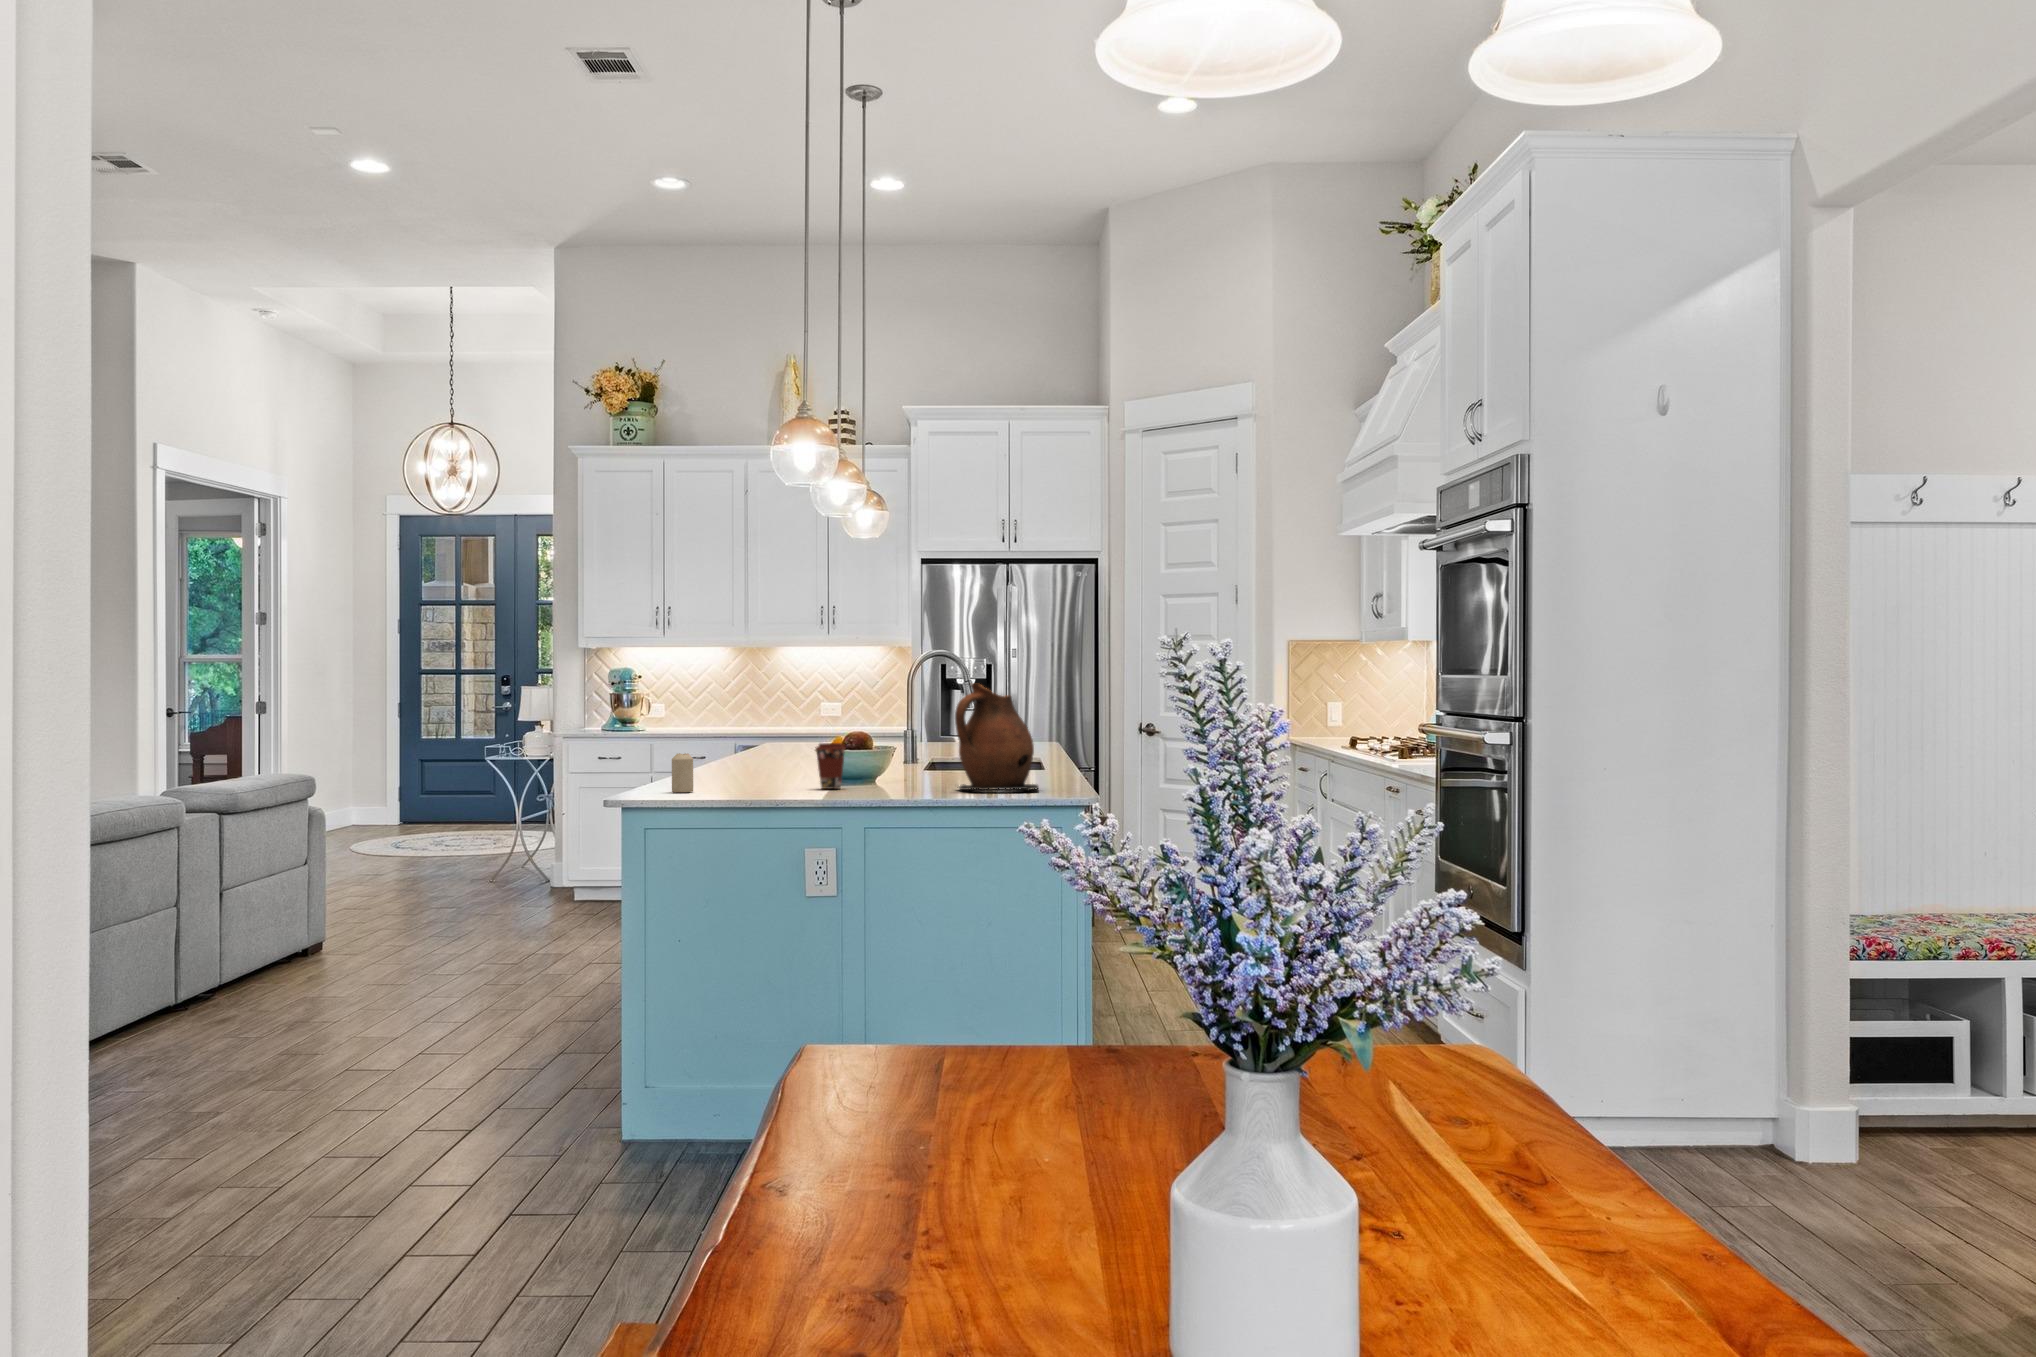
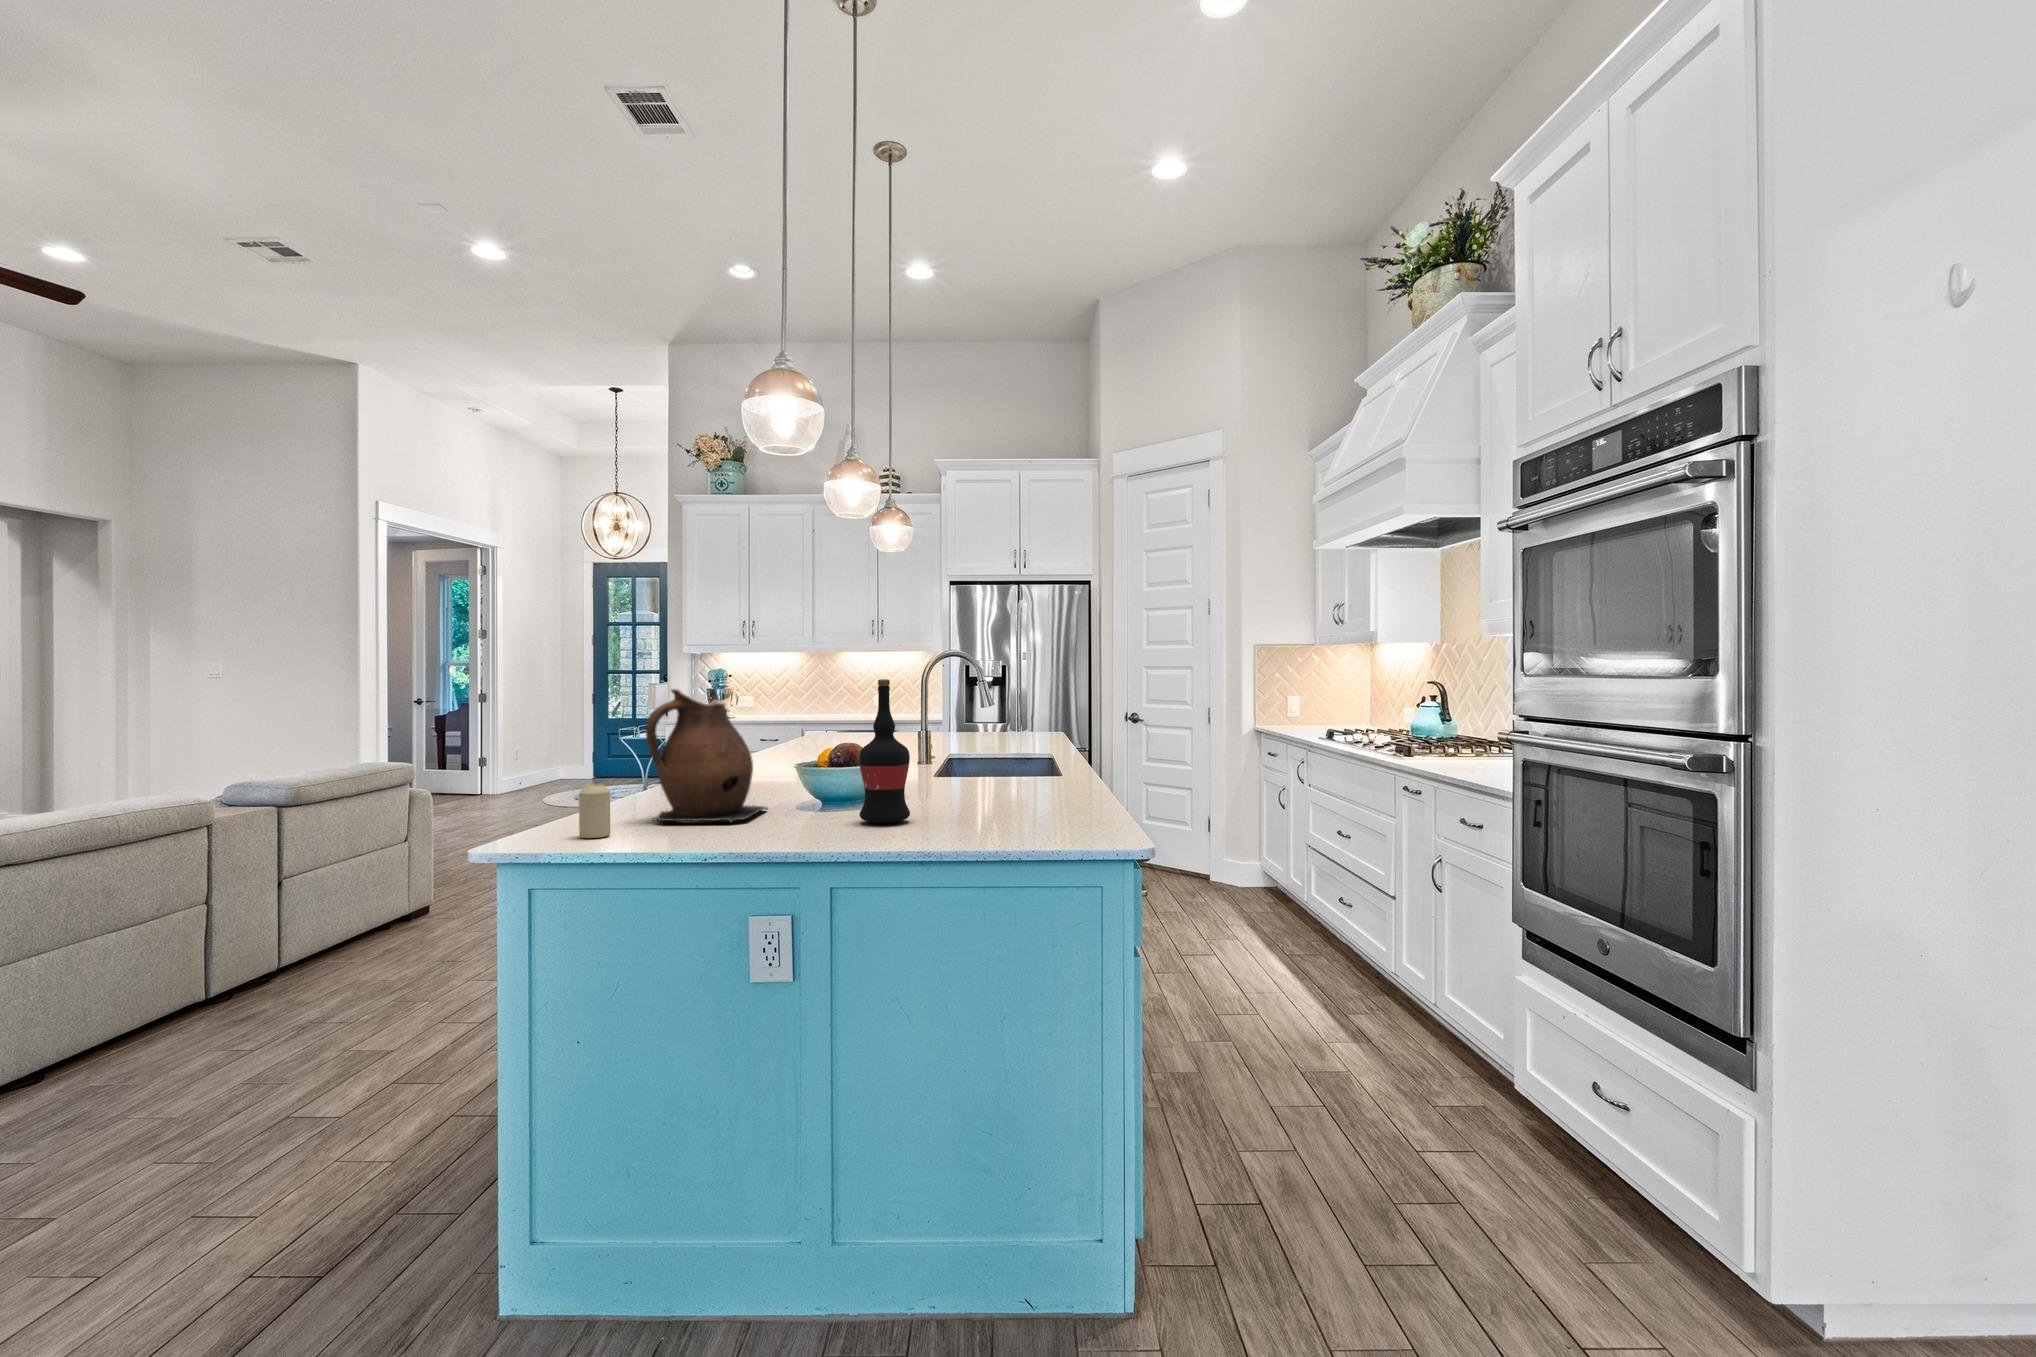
wine bottle: none [874,676,914,787] -> present [859,679,910,823]
ceramic pitcher: present [955,684,1039,790] -> present [646,689,768,822]
coffee cup: present [815,743,845,789] -> none [780,766,821,828]

